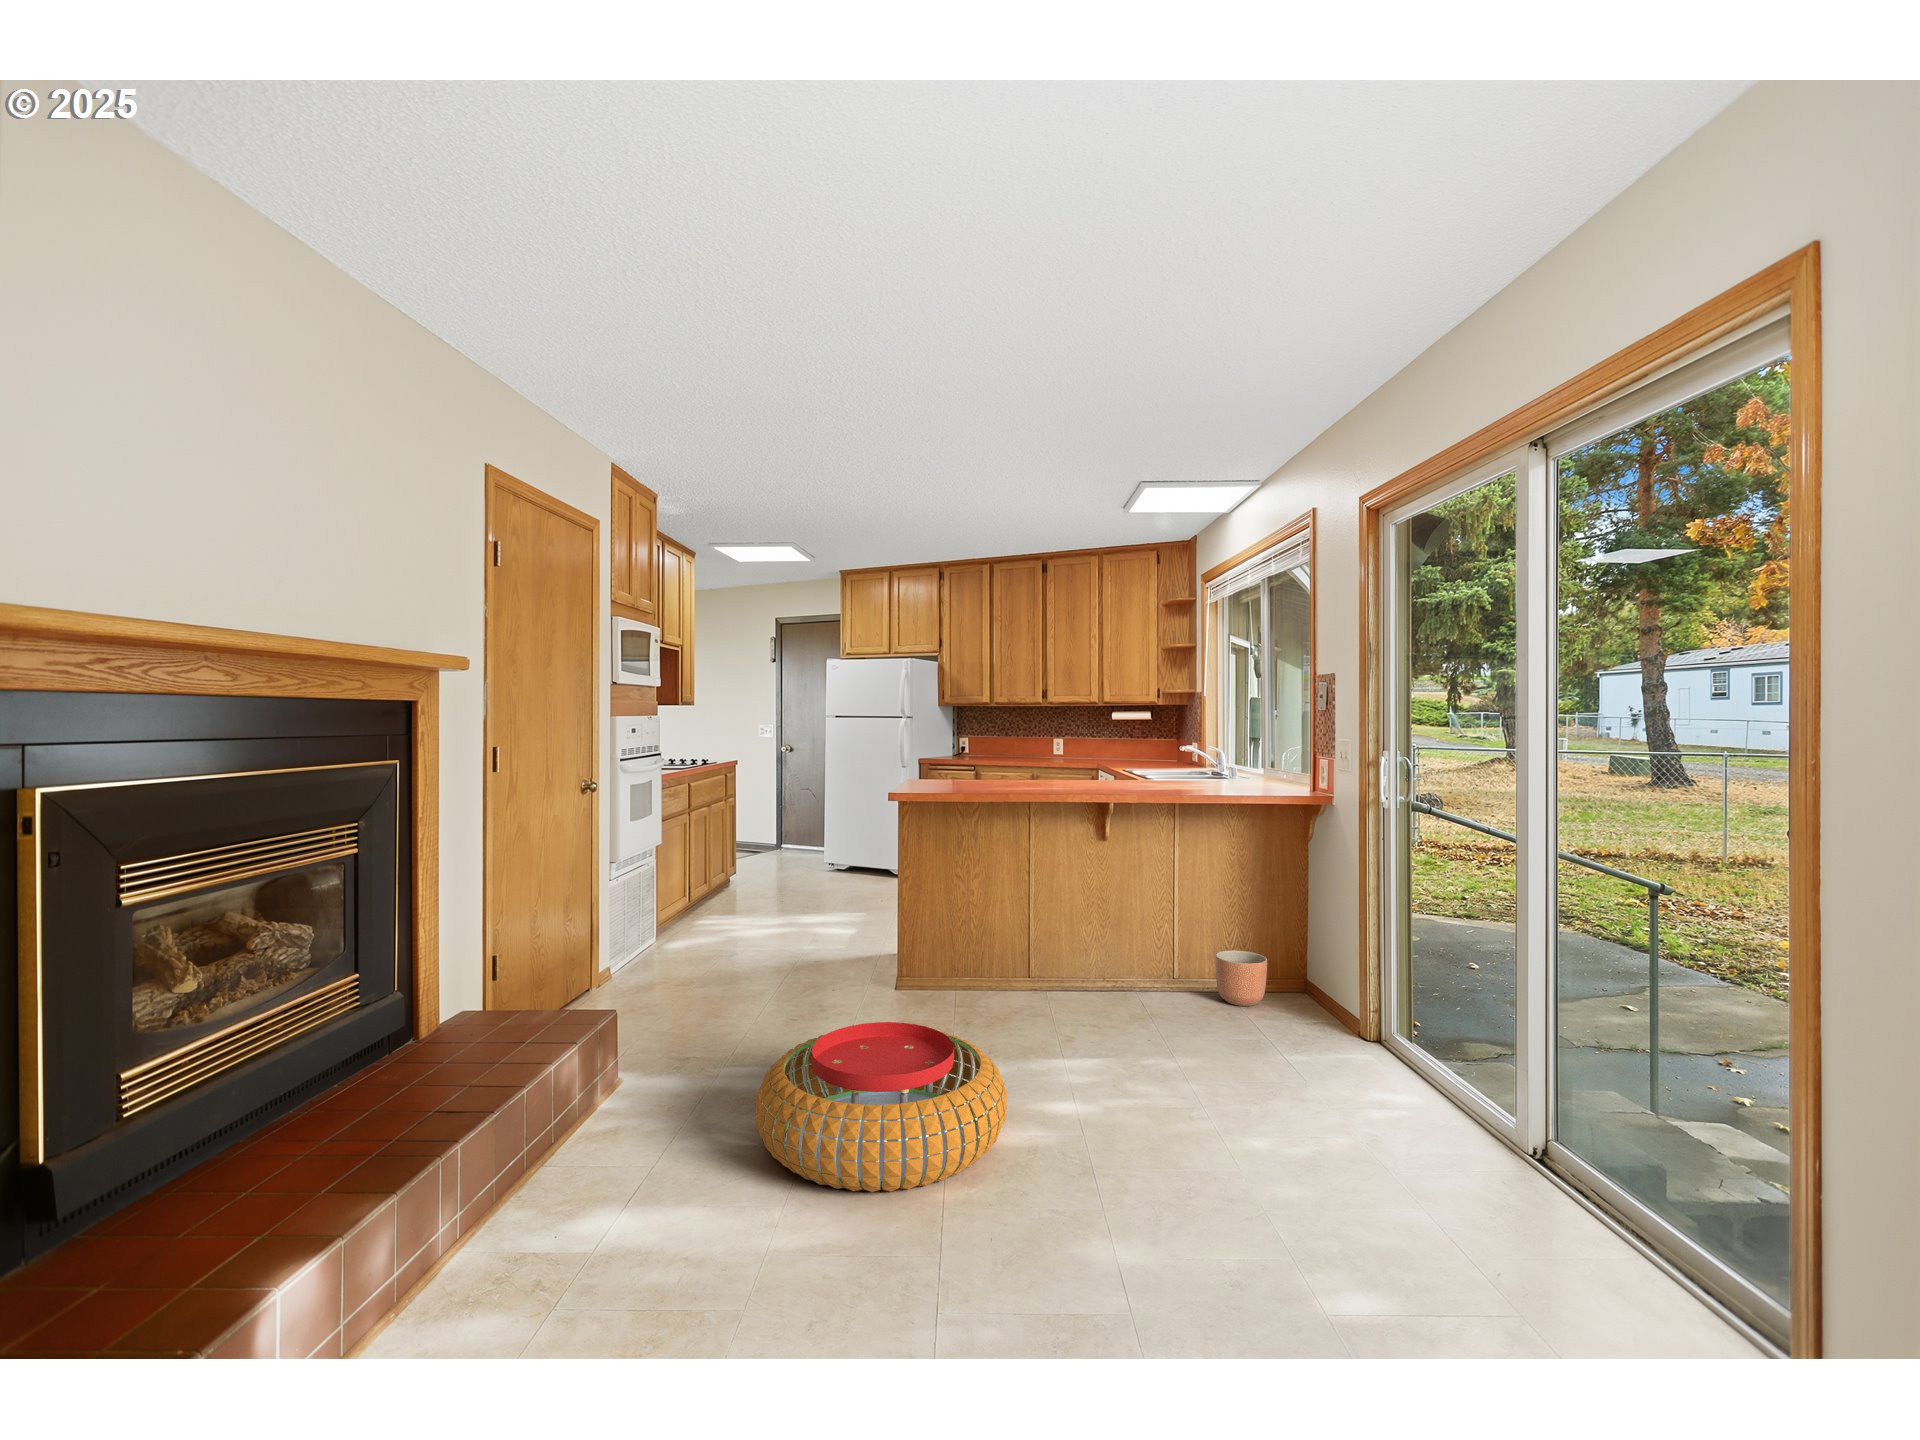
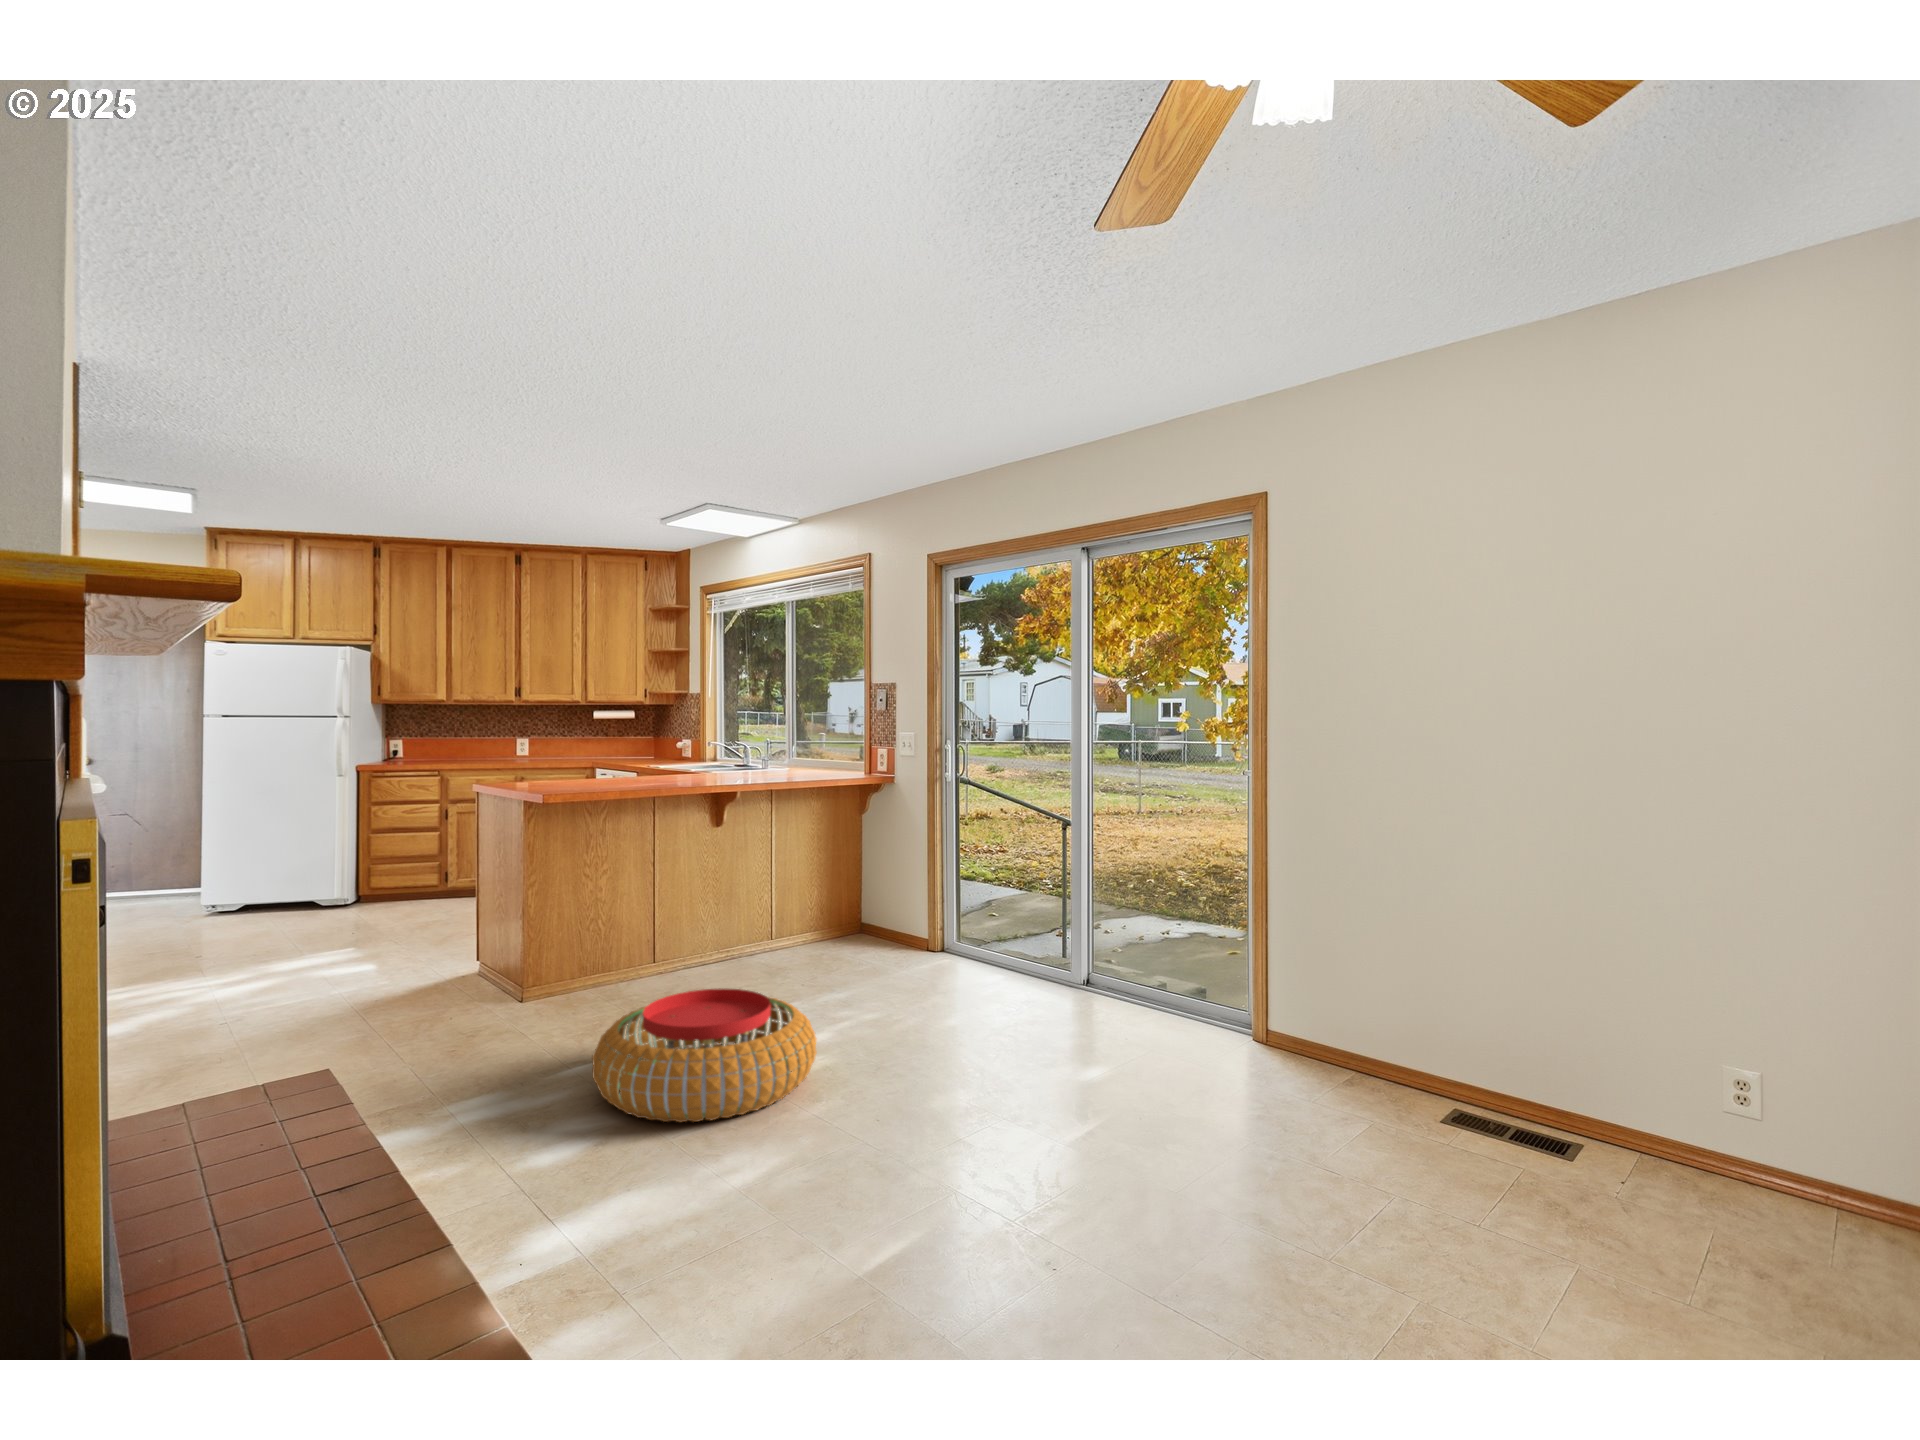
planter: present [1215,950,1267,1006] -> none [811,906,850,948]

